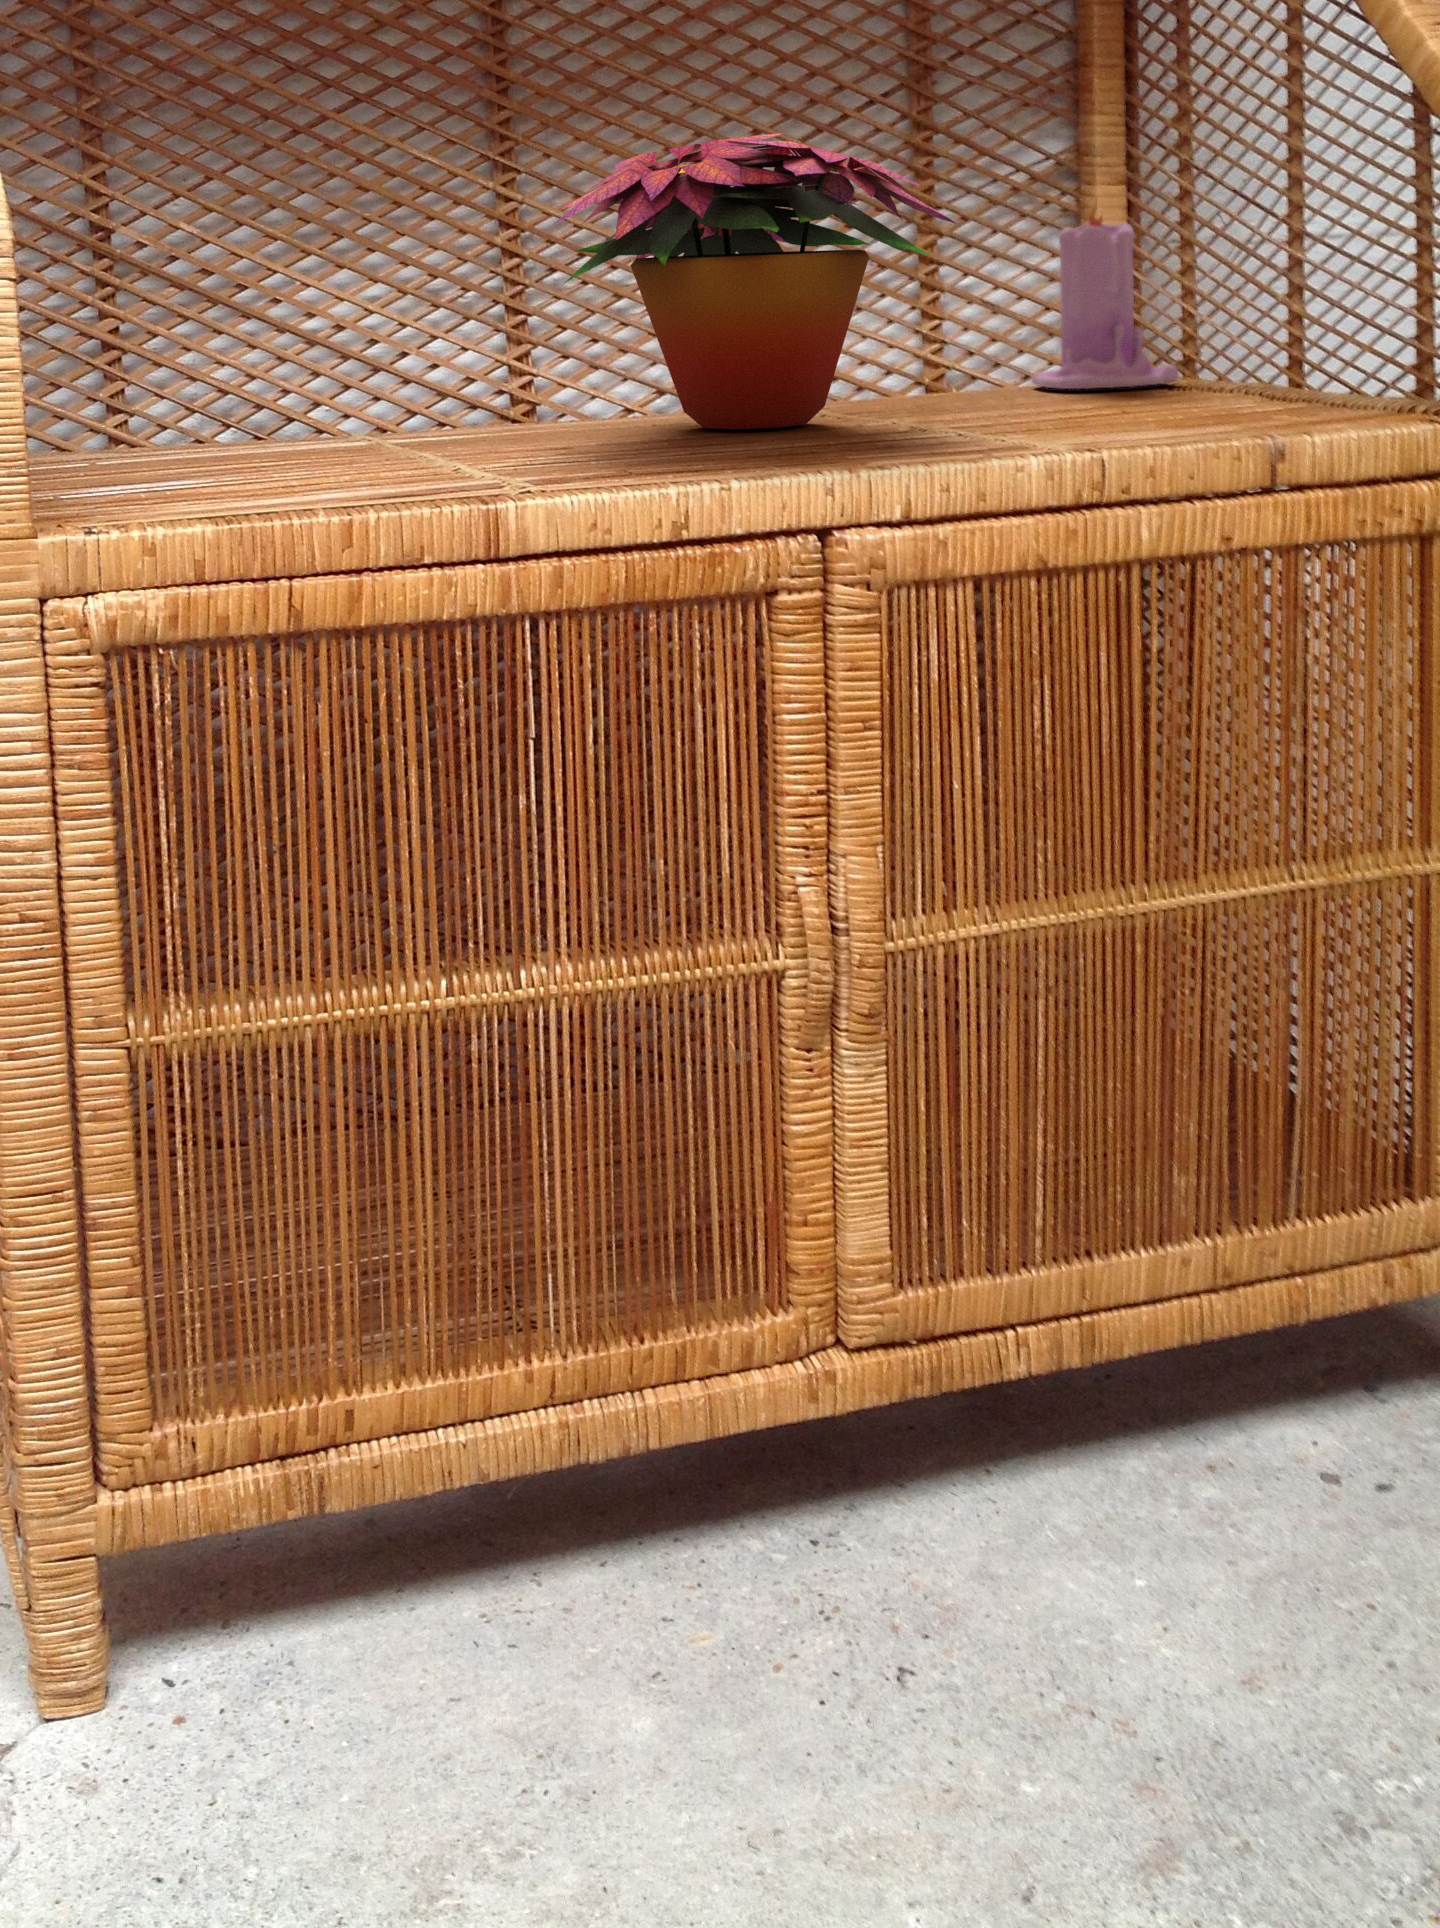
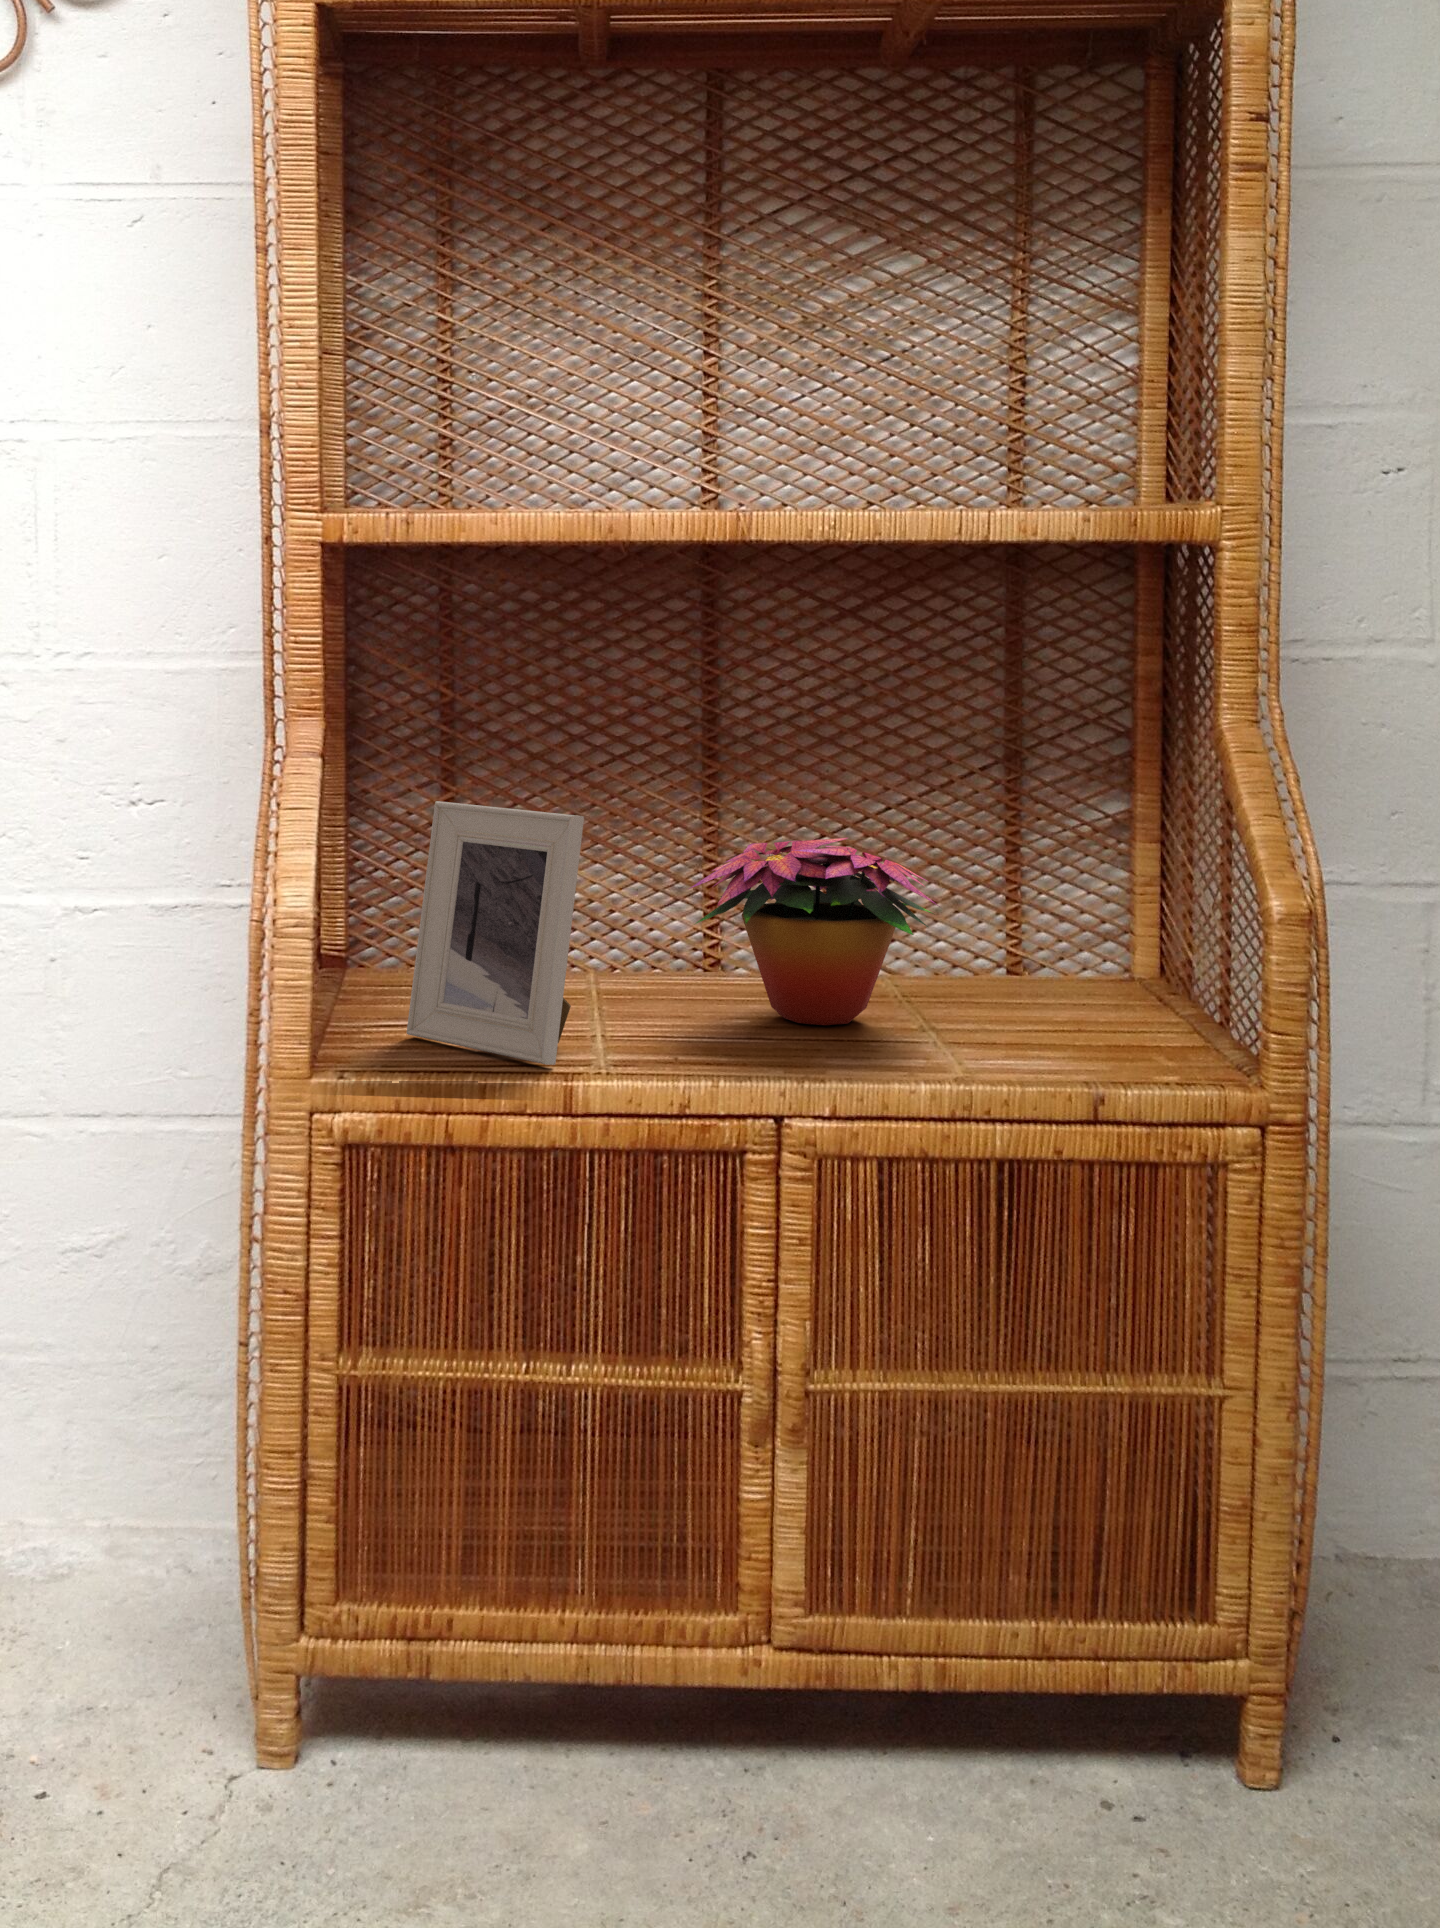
picture frame: none [138,55,449,487] -> present [407,801,584,1065]
candle: present [1032,203,1179,389] -> none [1053,874,1150,1008]

